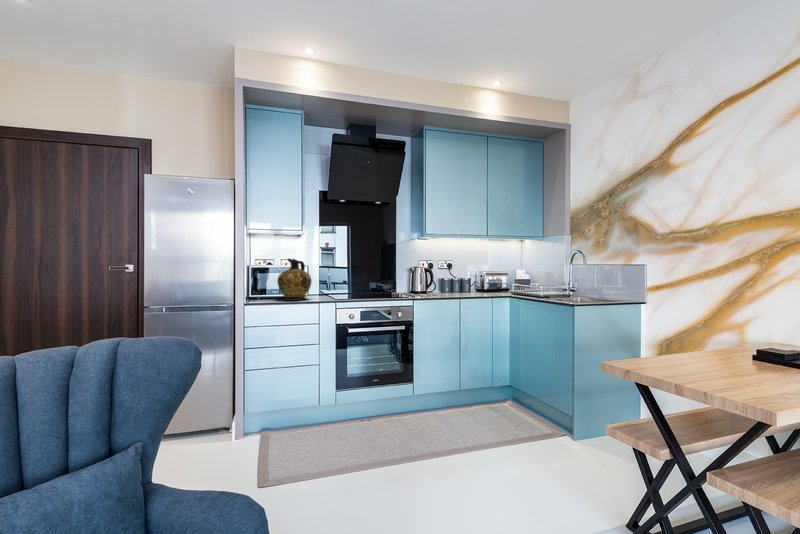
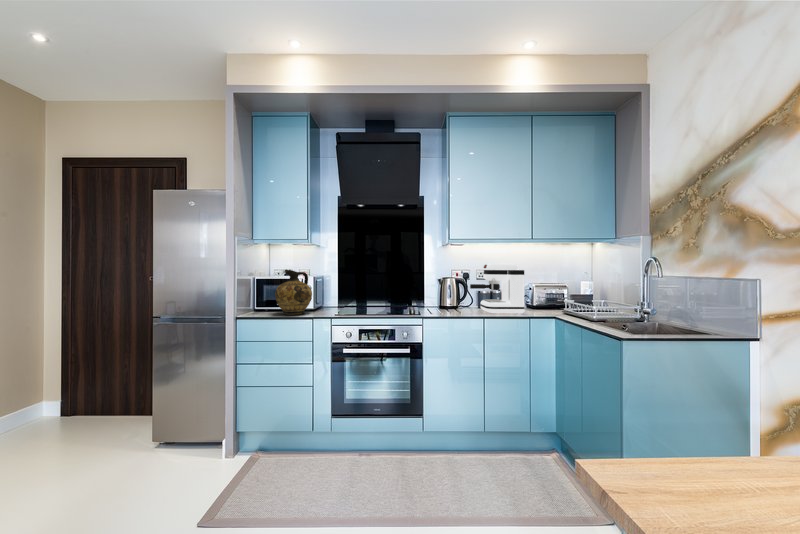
coffee maker: none [442,255,486,295] -> present [470,264,524,314]

